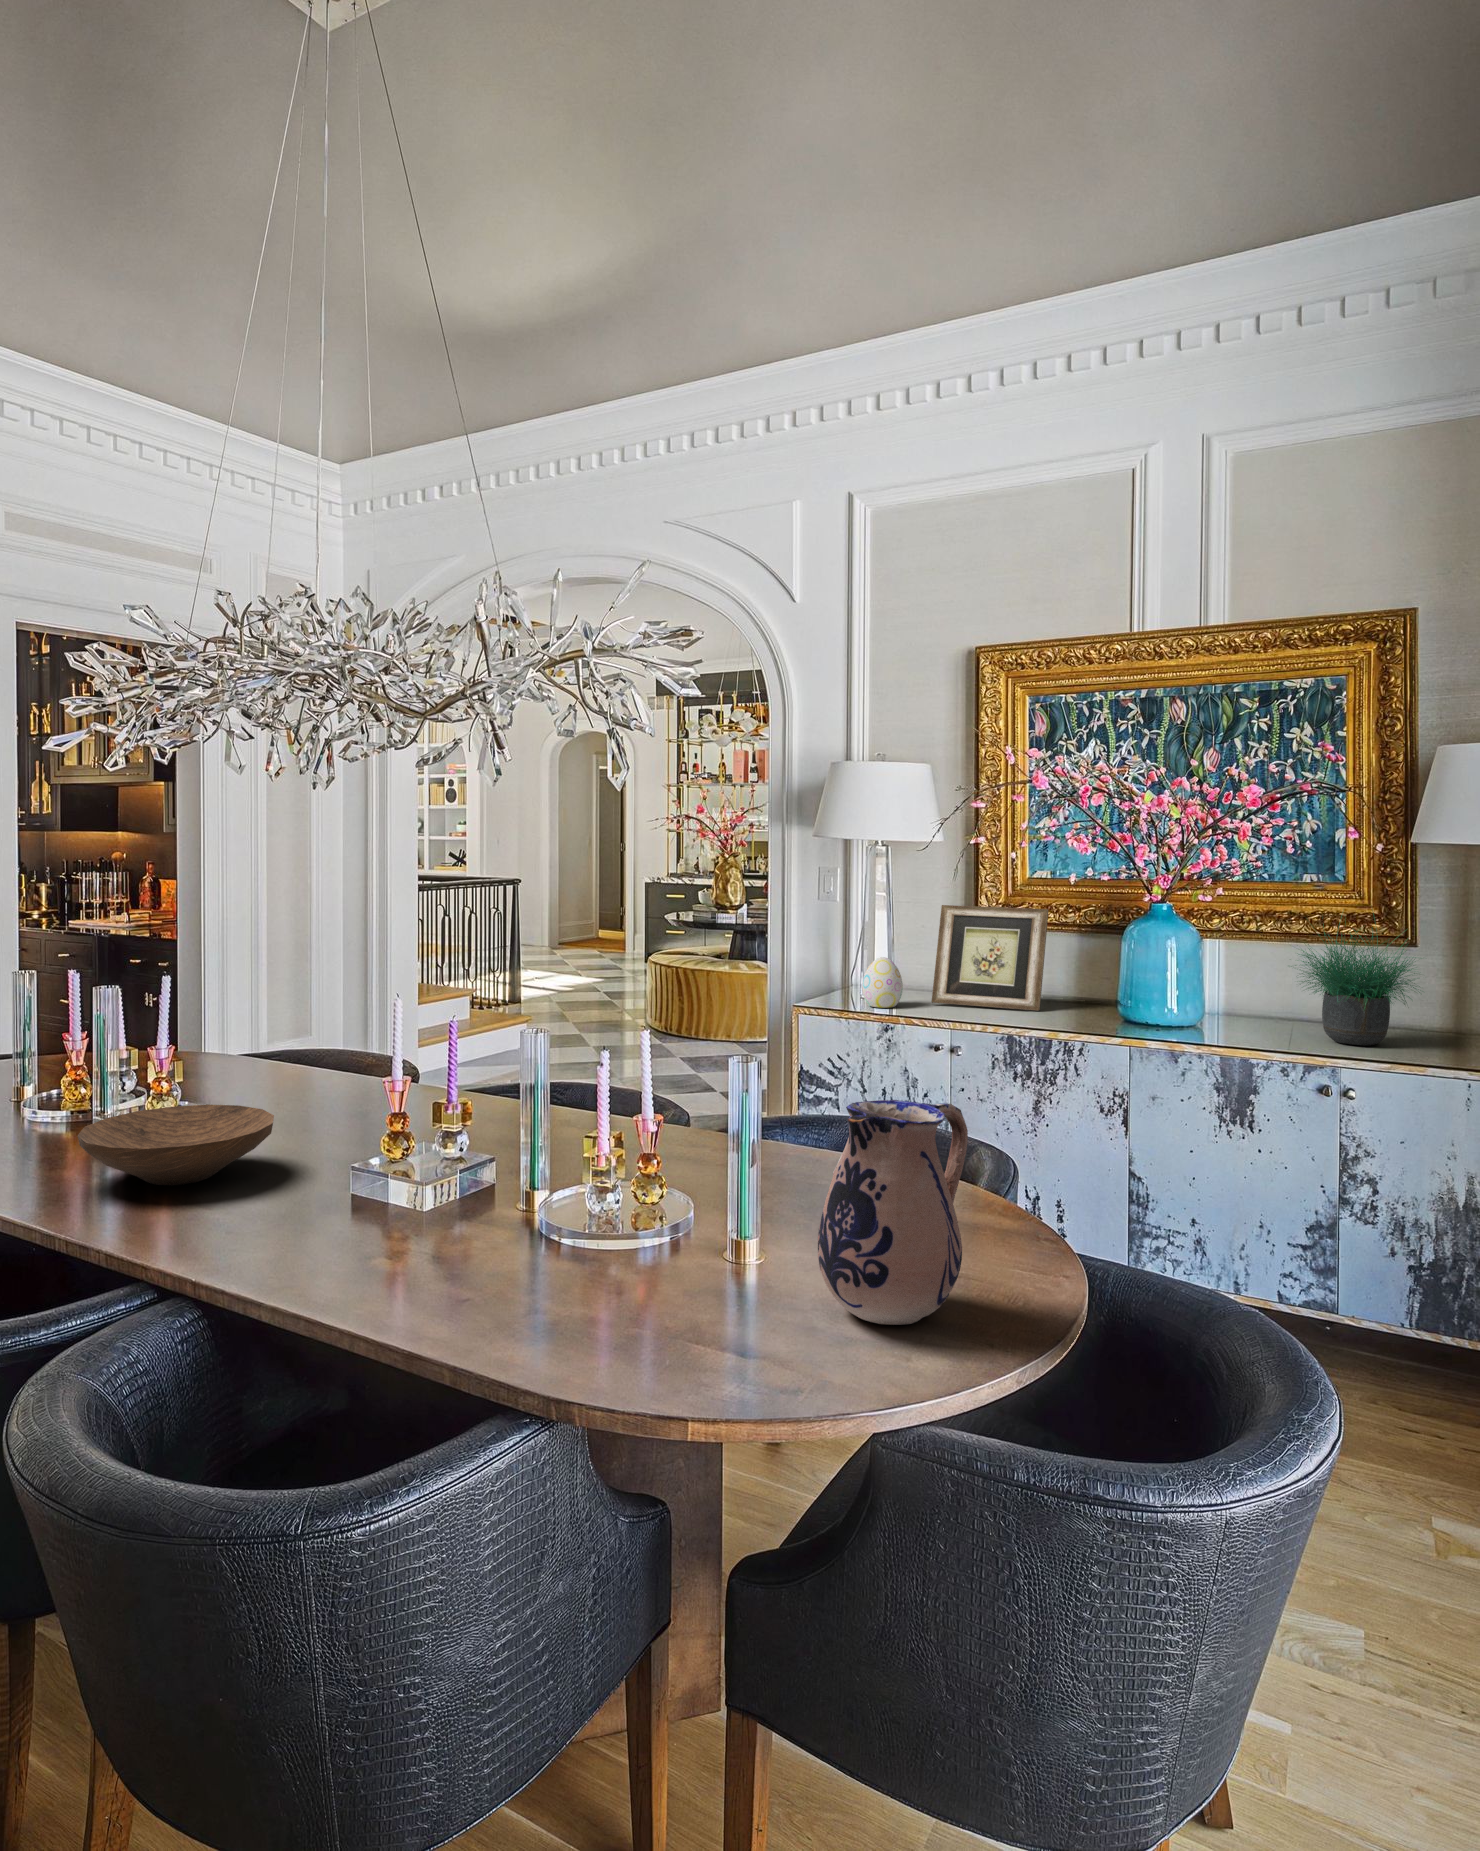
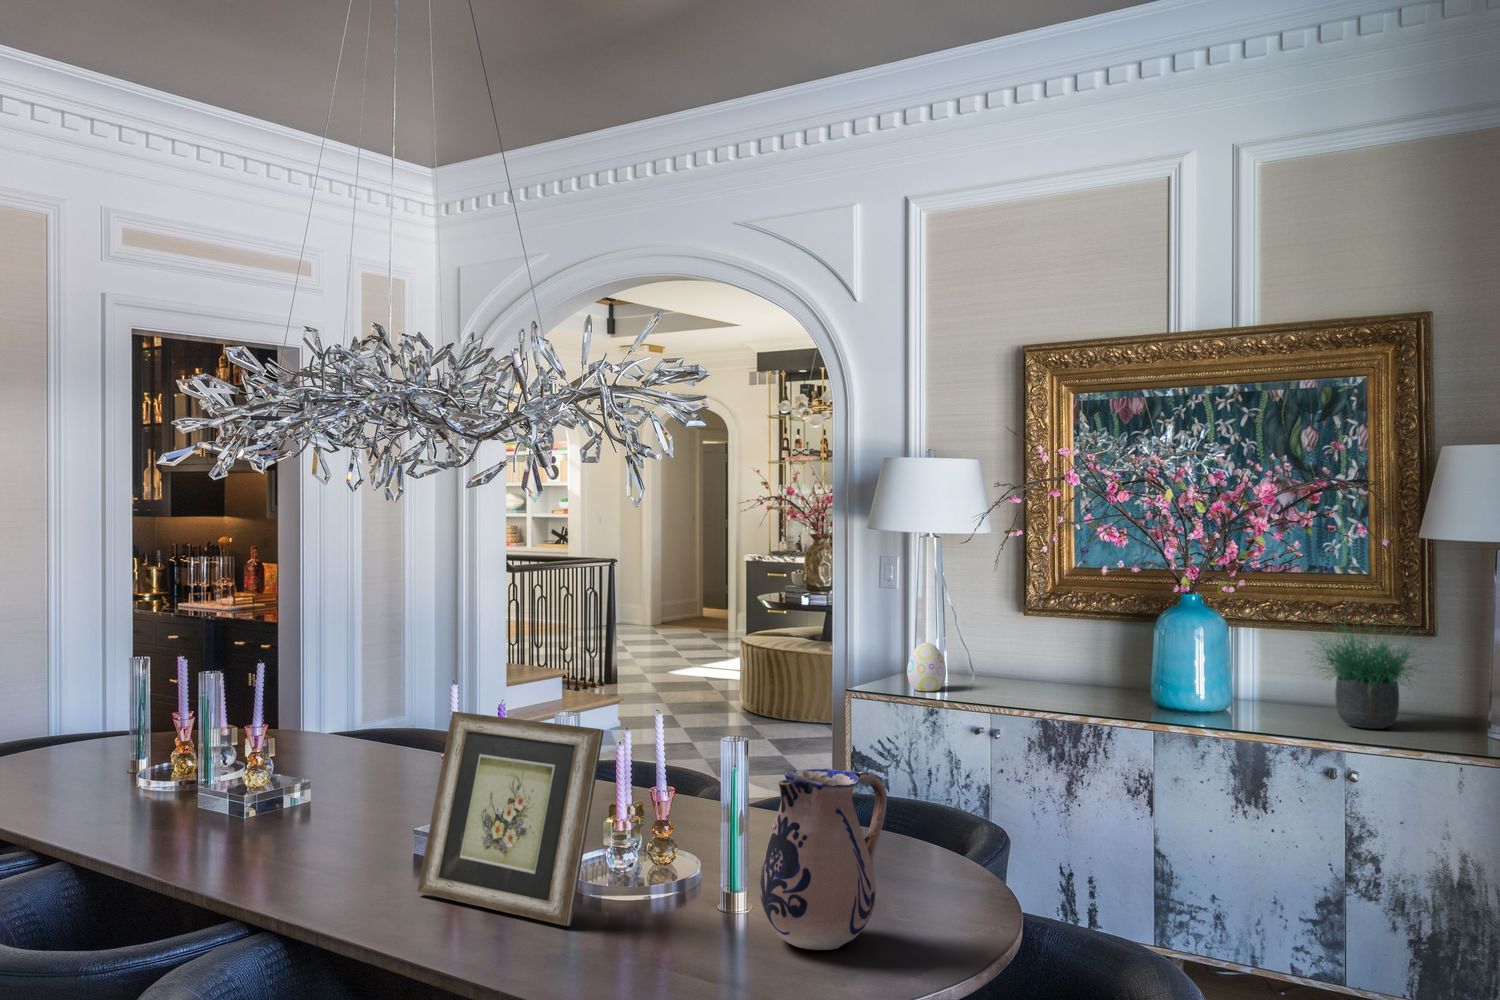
picture frame: present [932,905,1048,1011] -> present [417,711,604,926]
wooden bowl: present [78,1105,274,1185] -> none [190,774,348,841]

